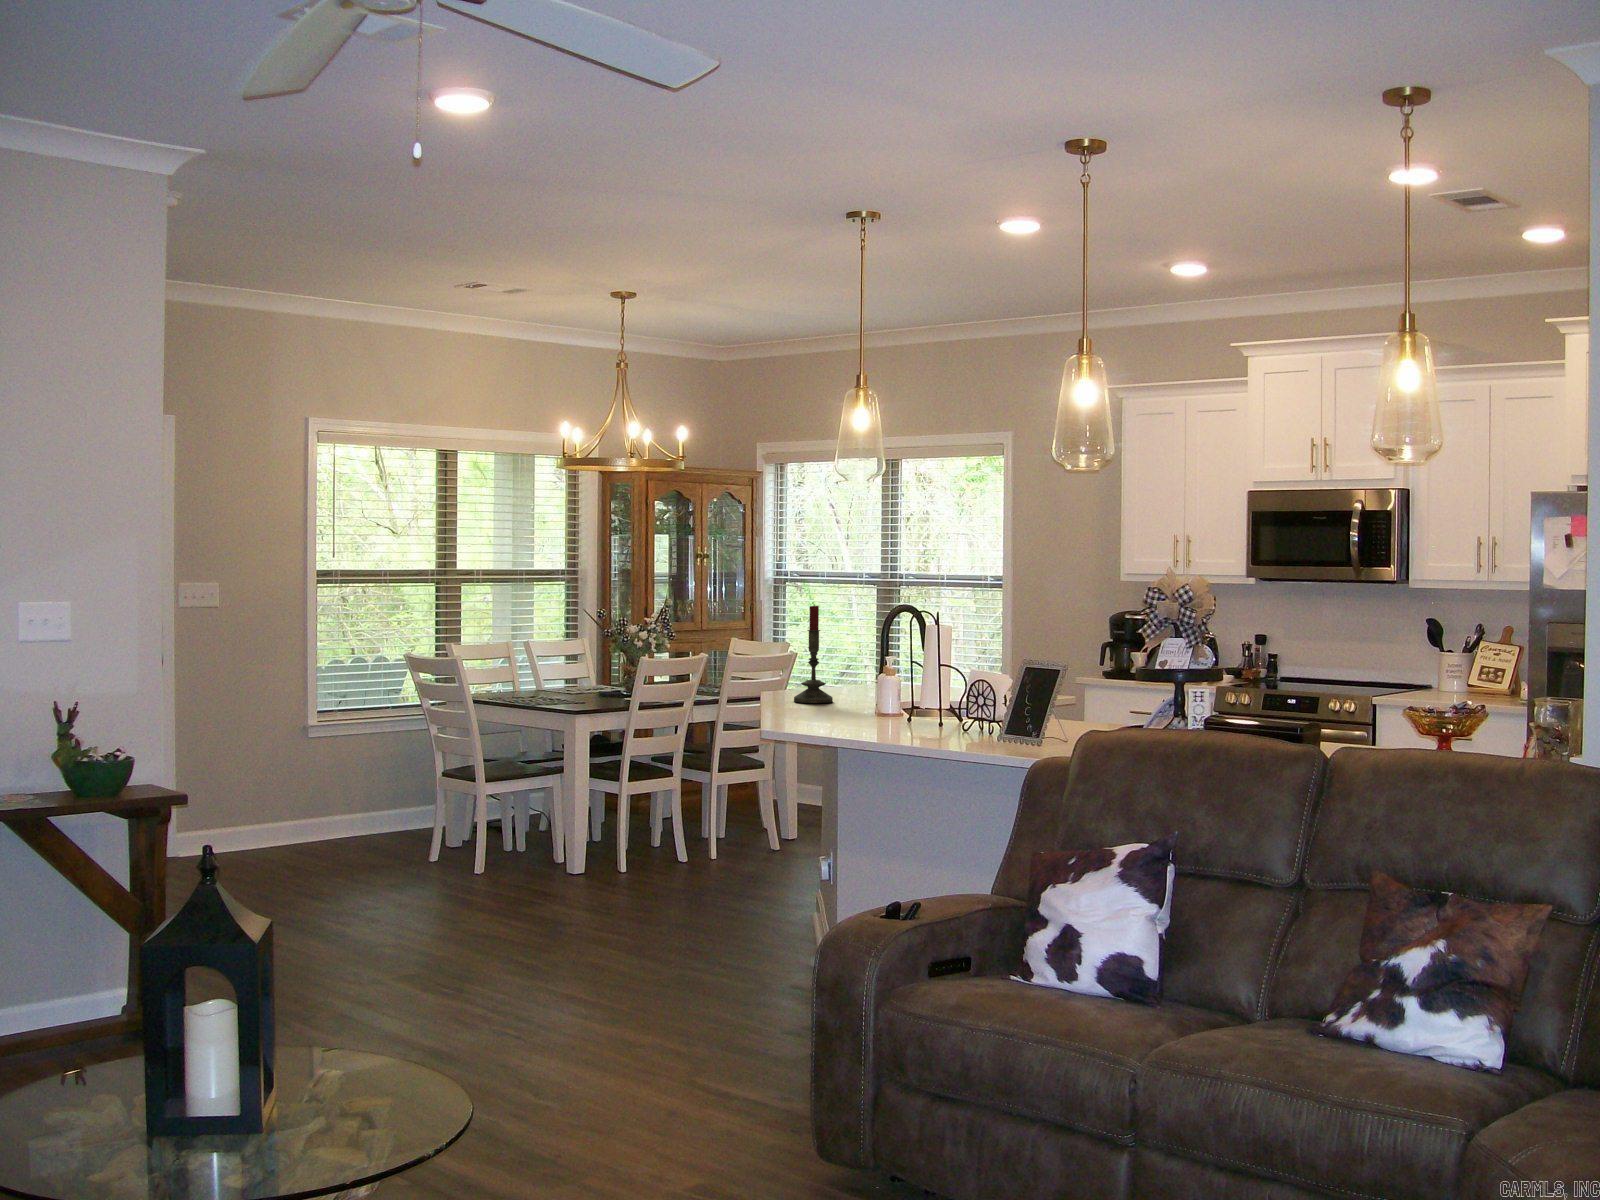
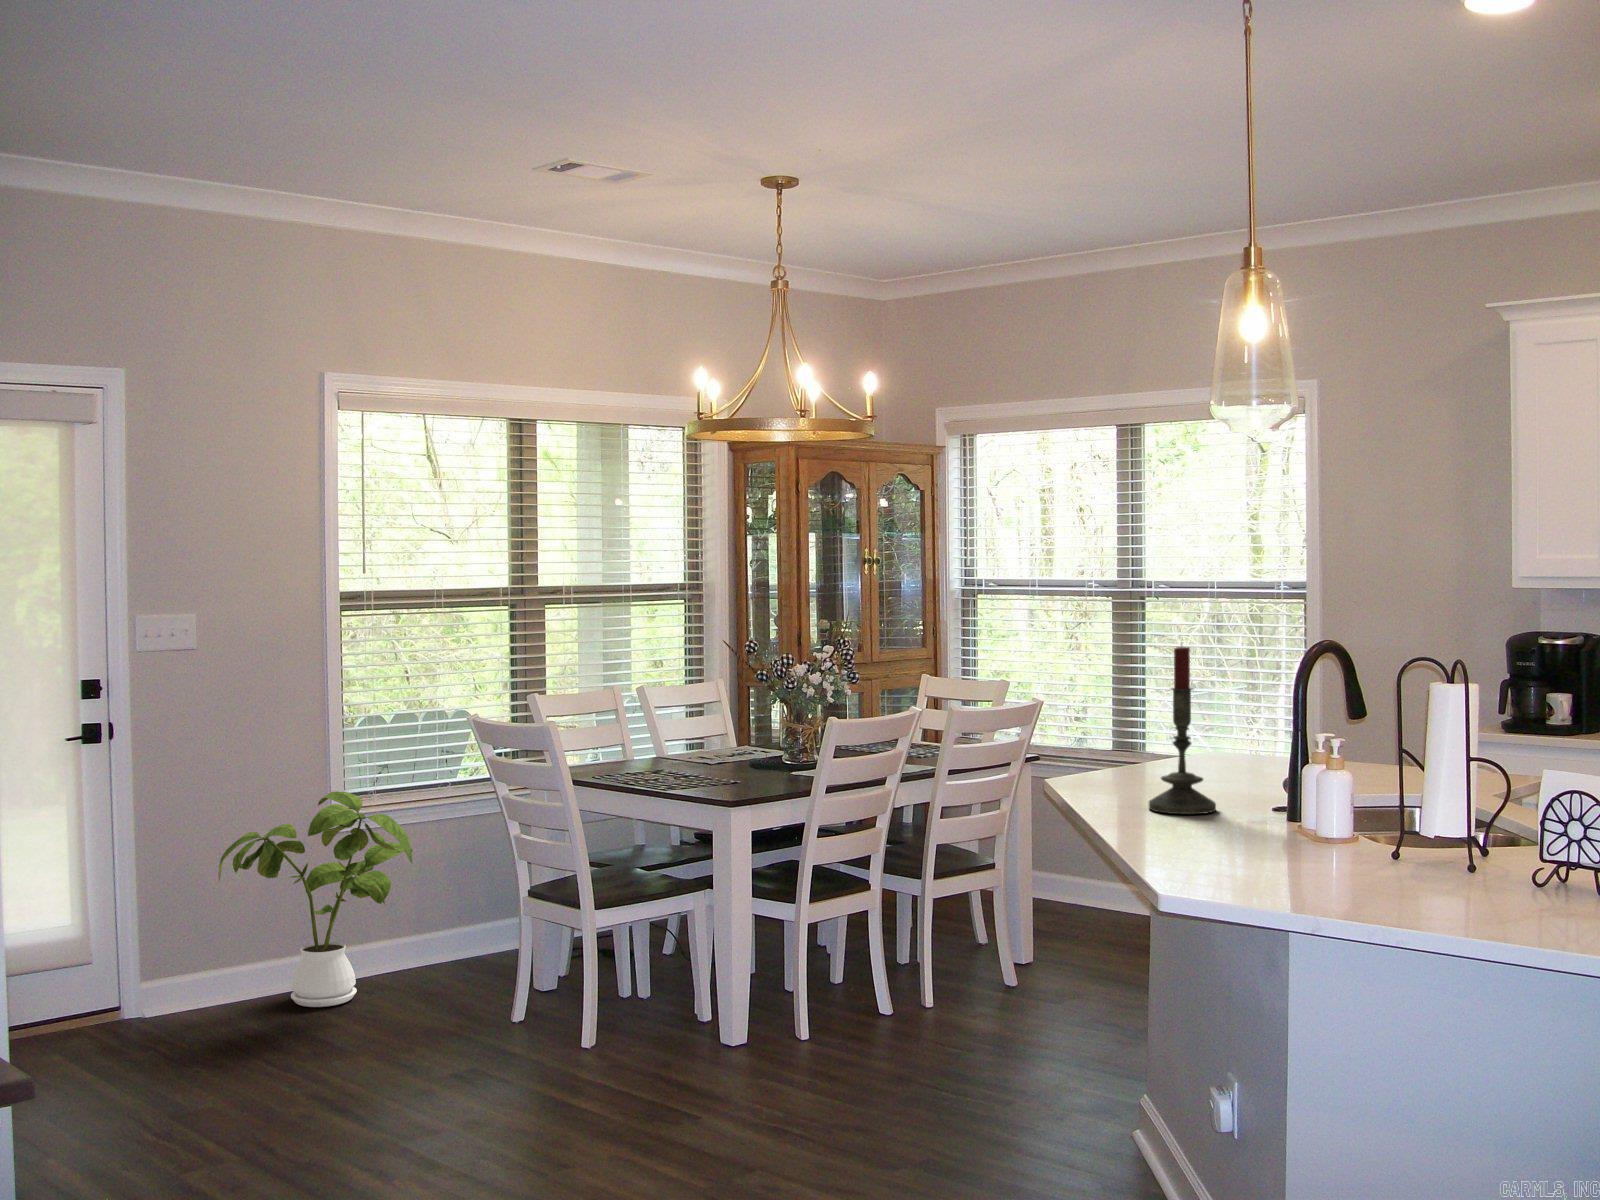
house plant: none [228,705,363,853] -> present [218,791,413,1007]

